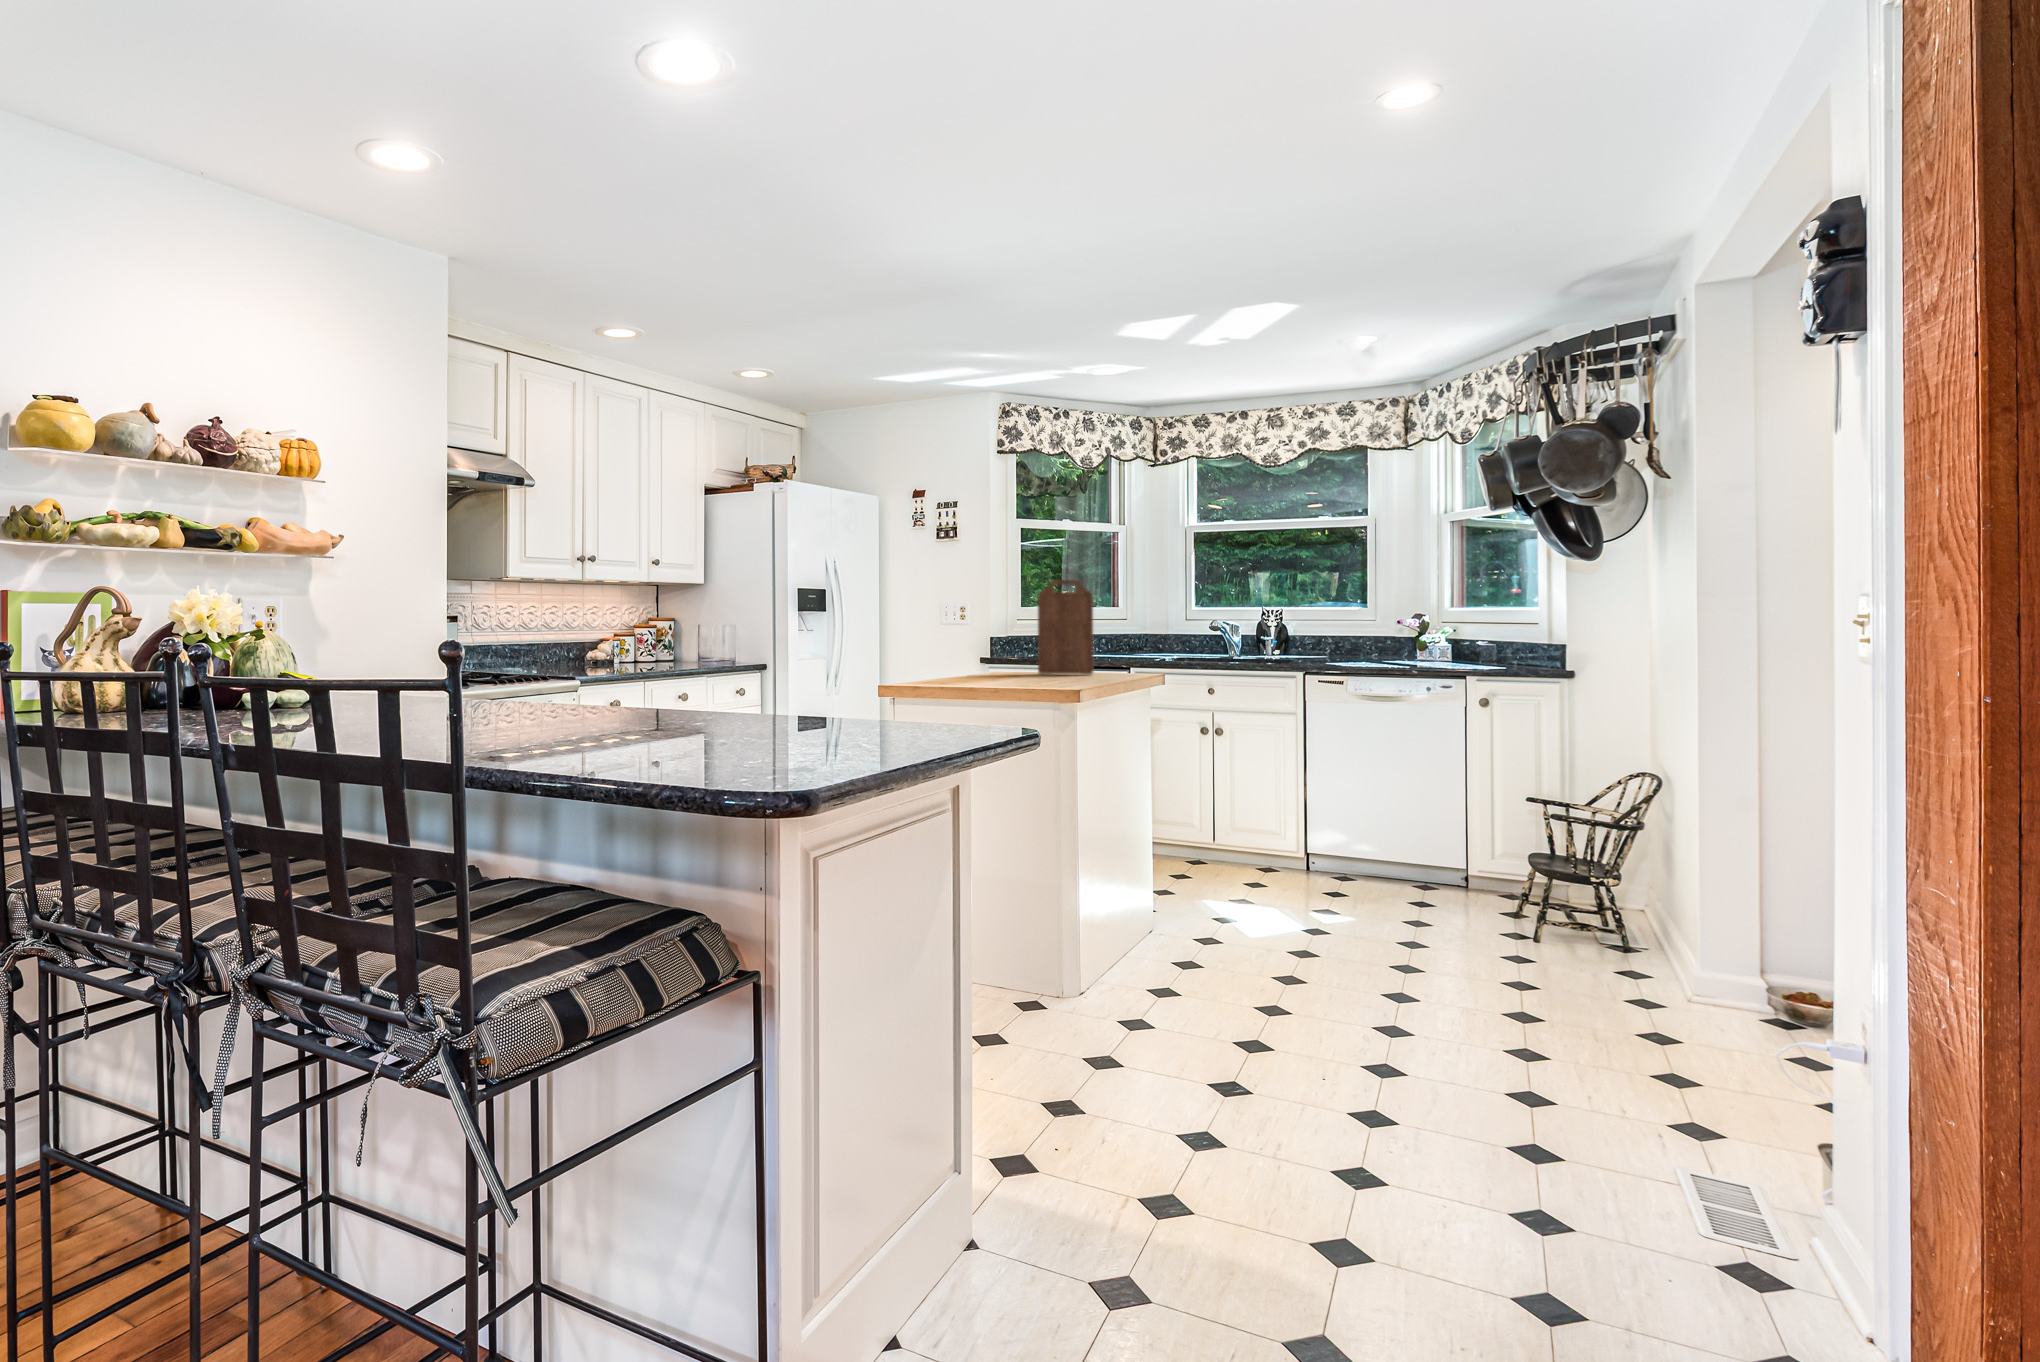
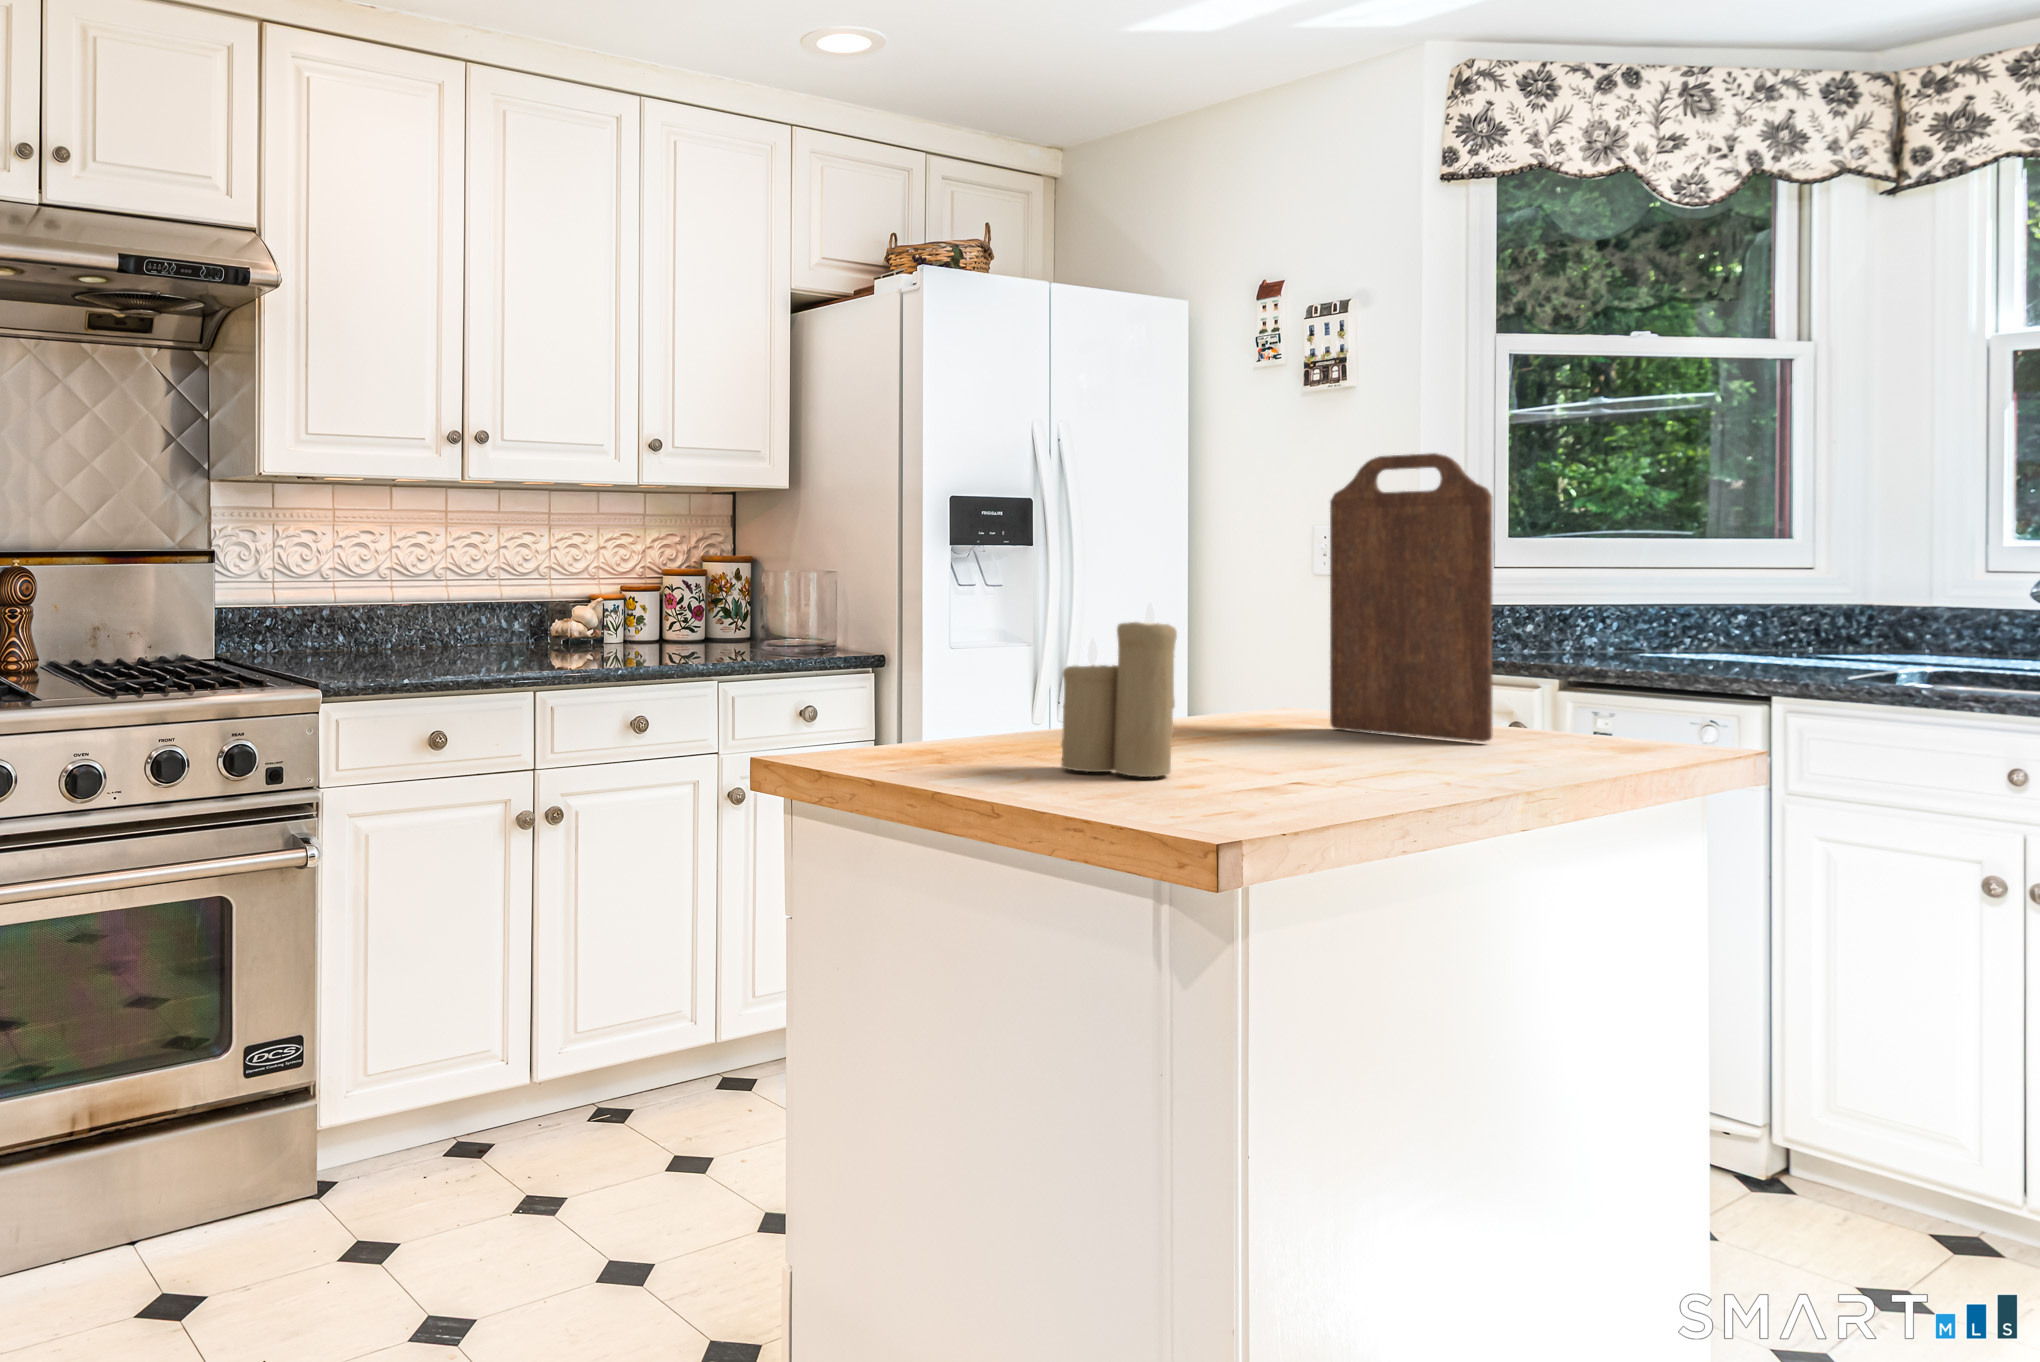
candle: none [994,628,1032,682] -> present [1061,603,1177,777]

